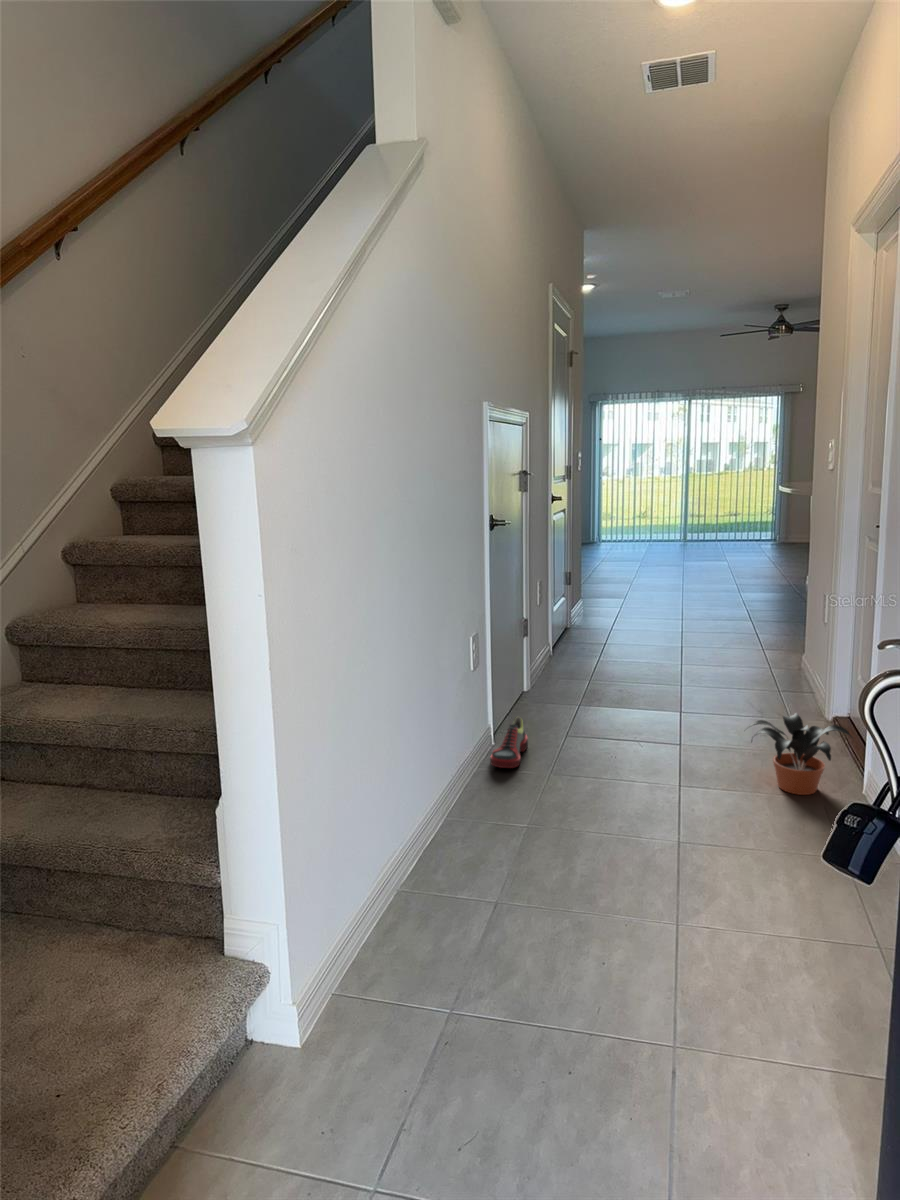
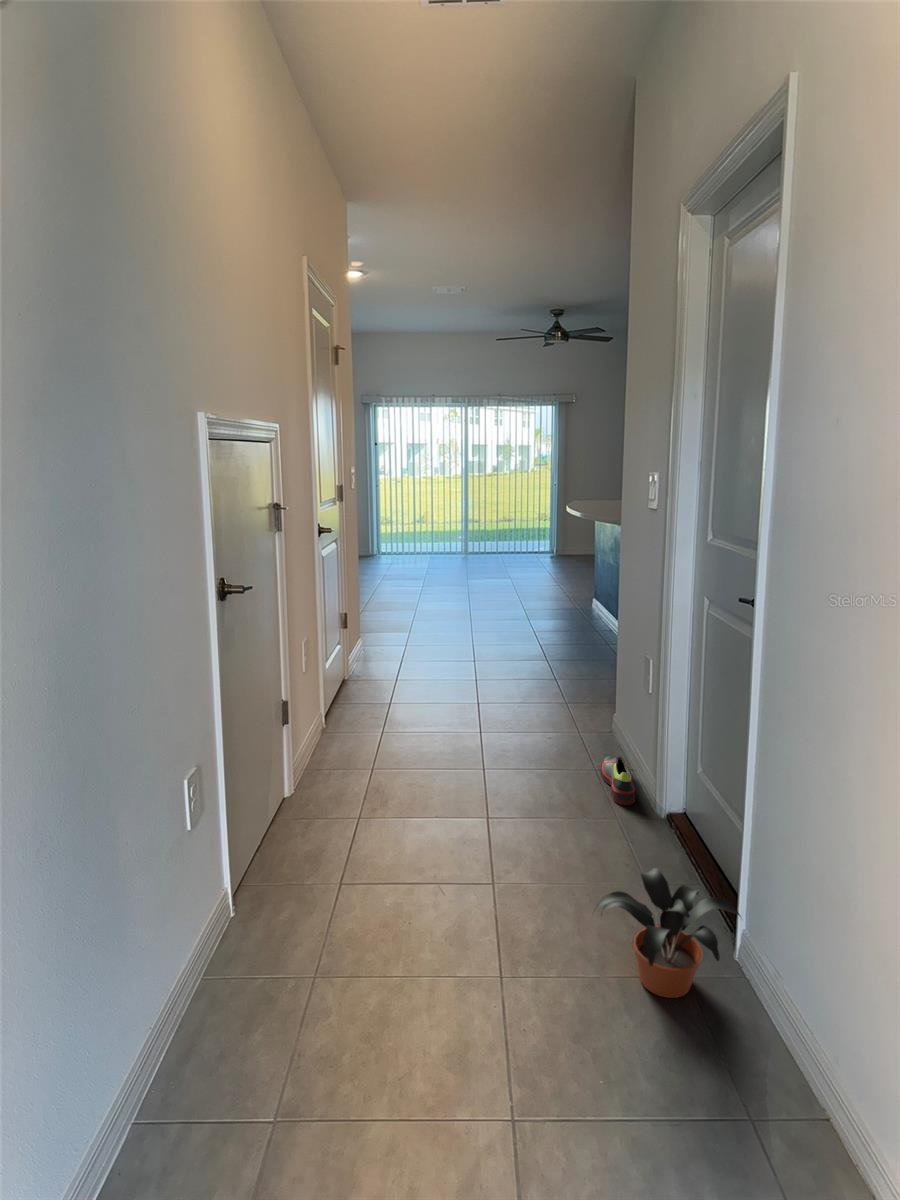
shoe: present [490,717,528,768] -> present [601,756,635,805]

